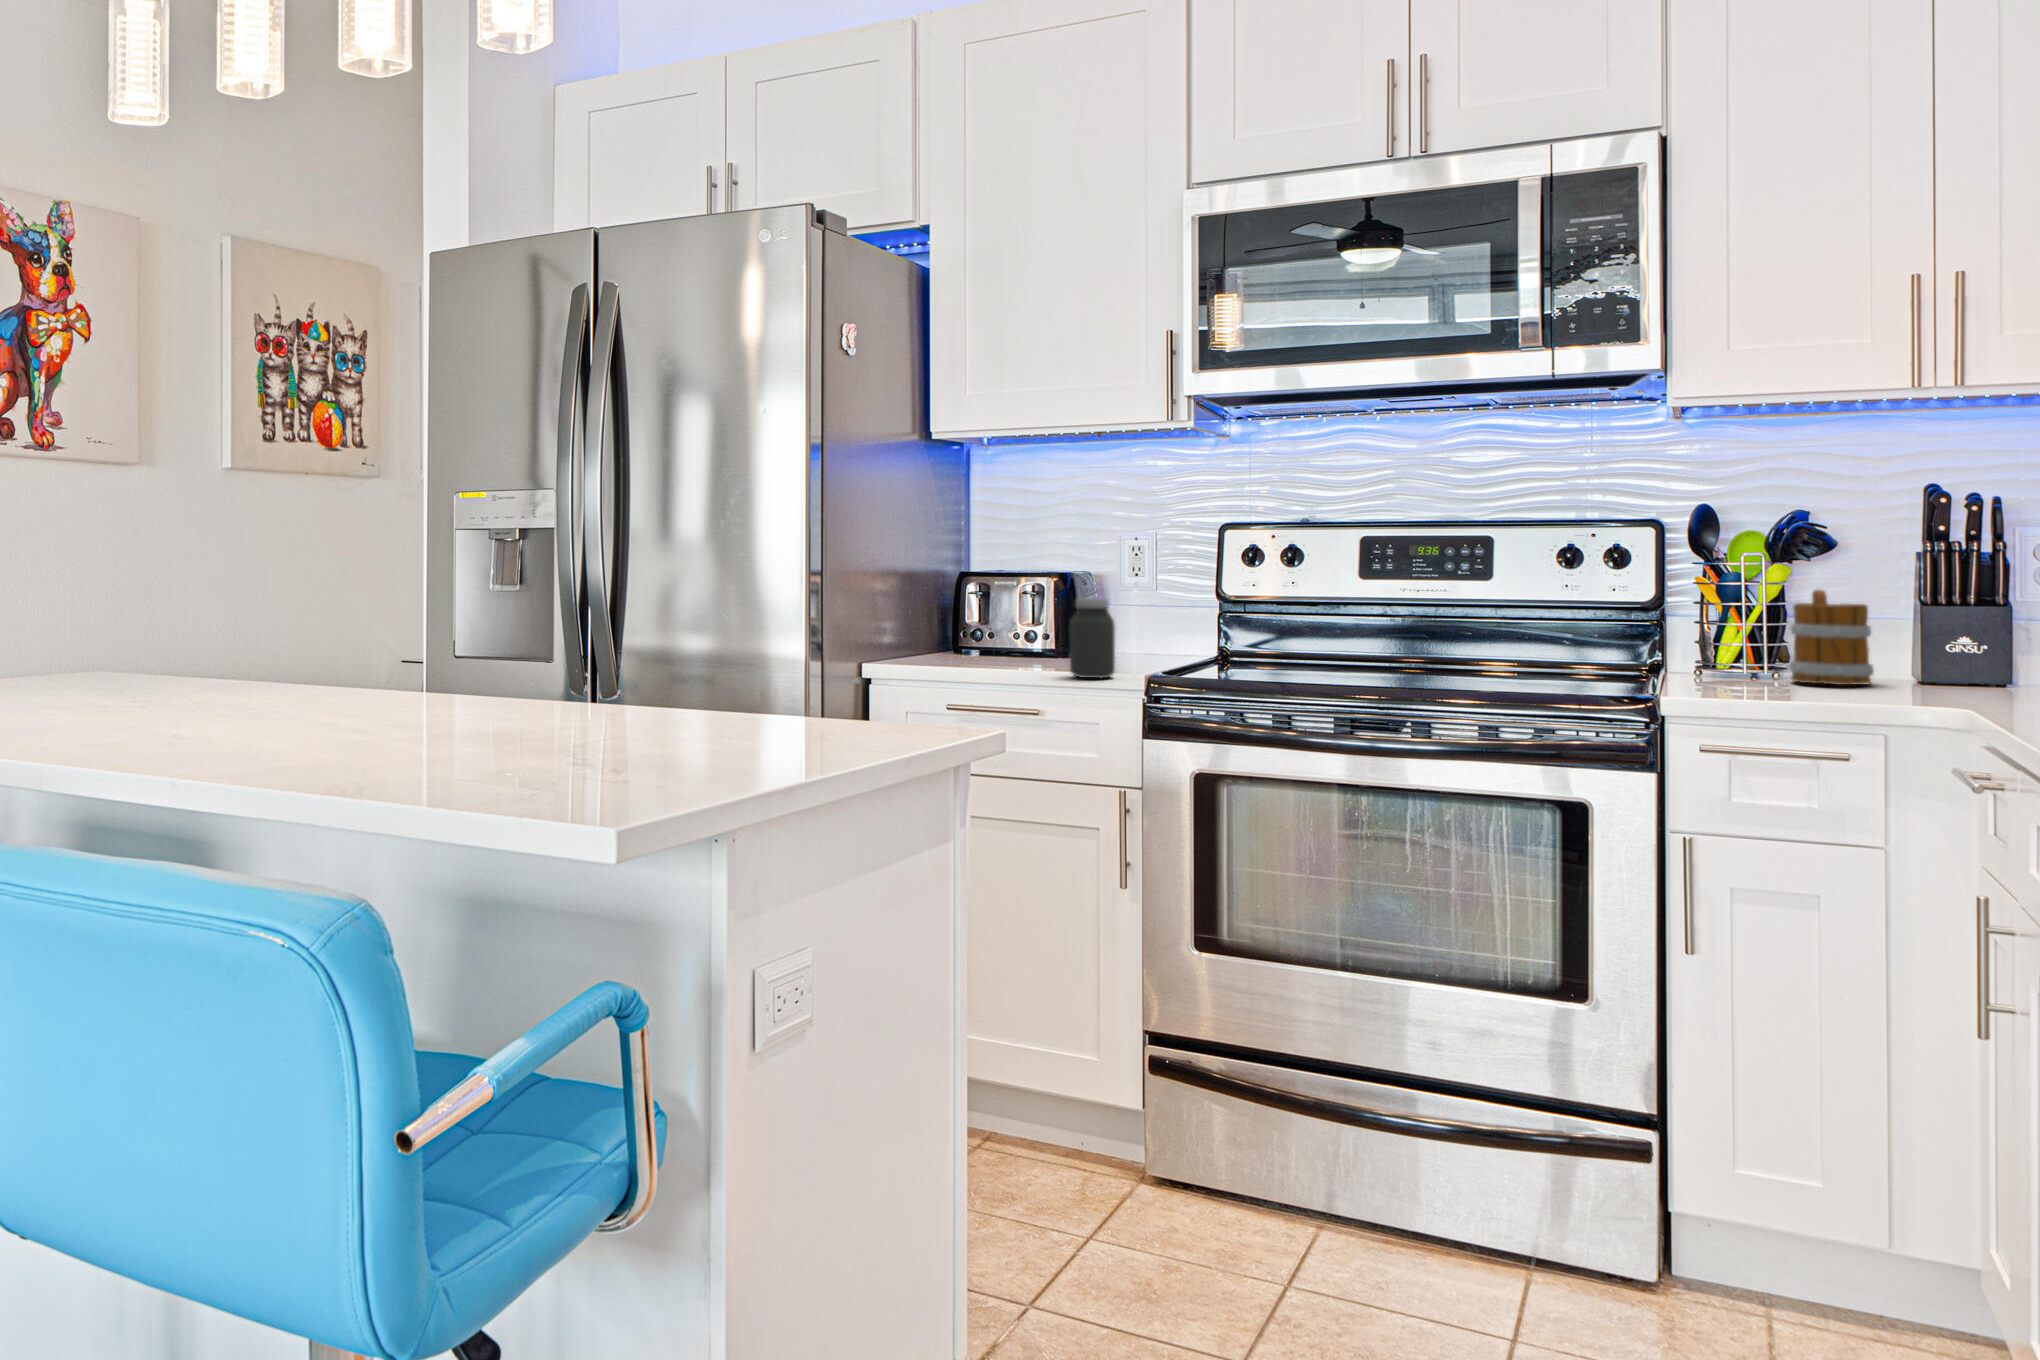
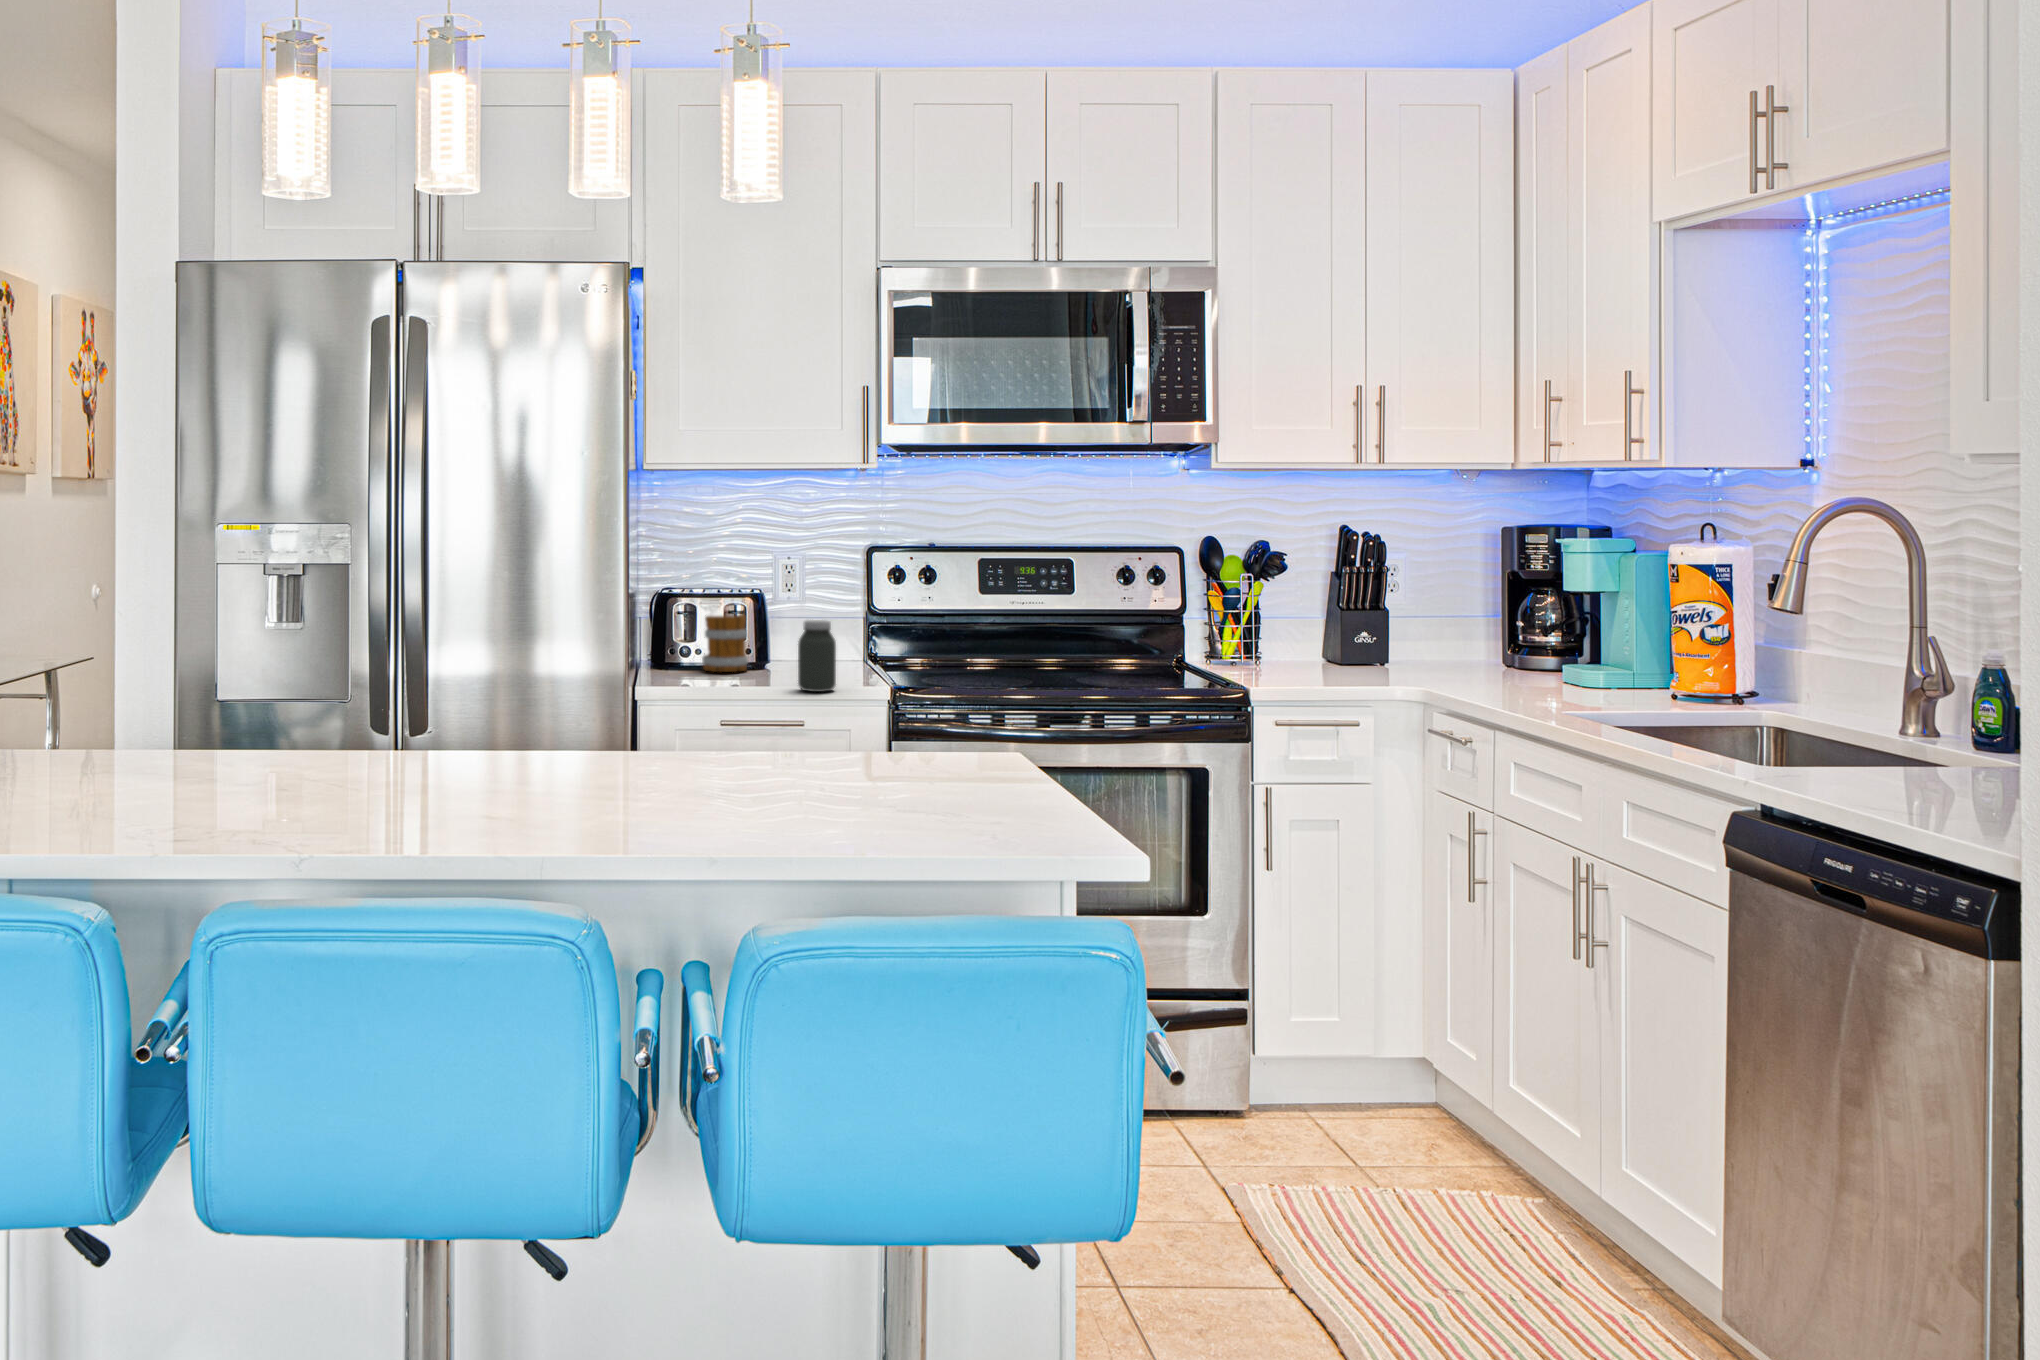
mug: present [1789,589,1874,685] -> present [702,615,748,672]

